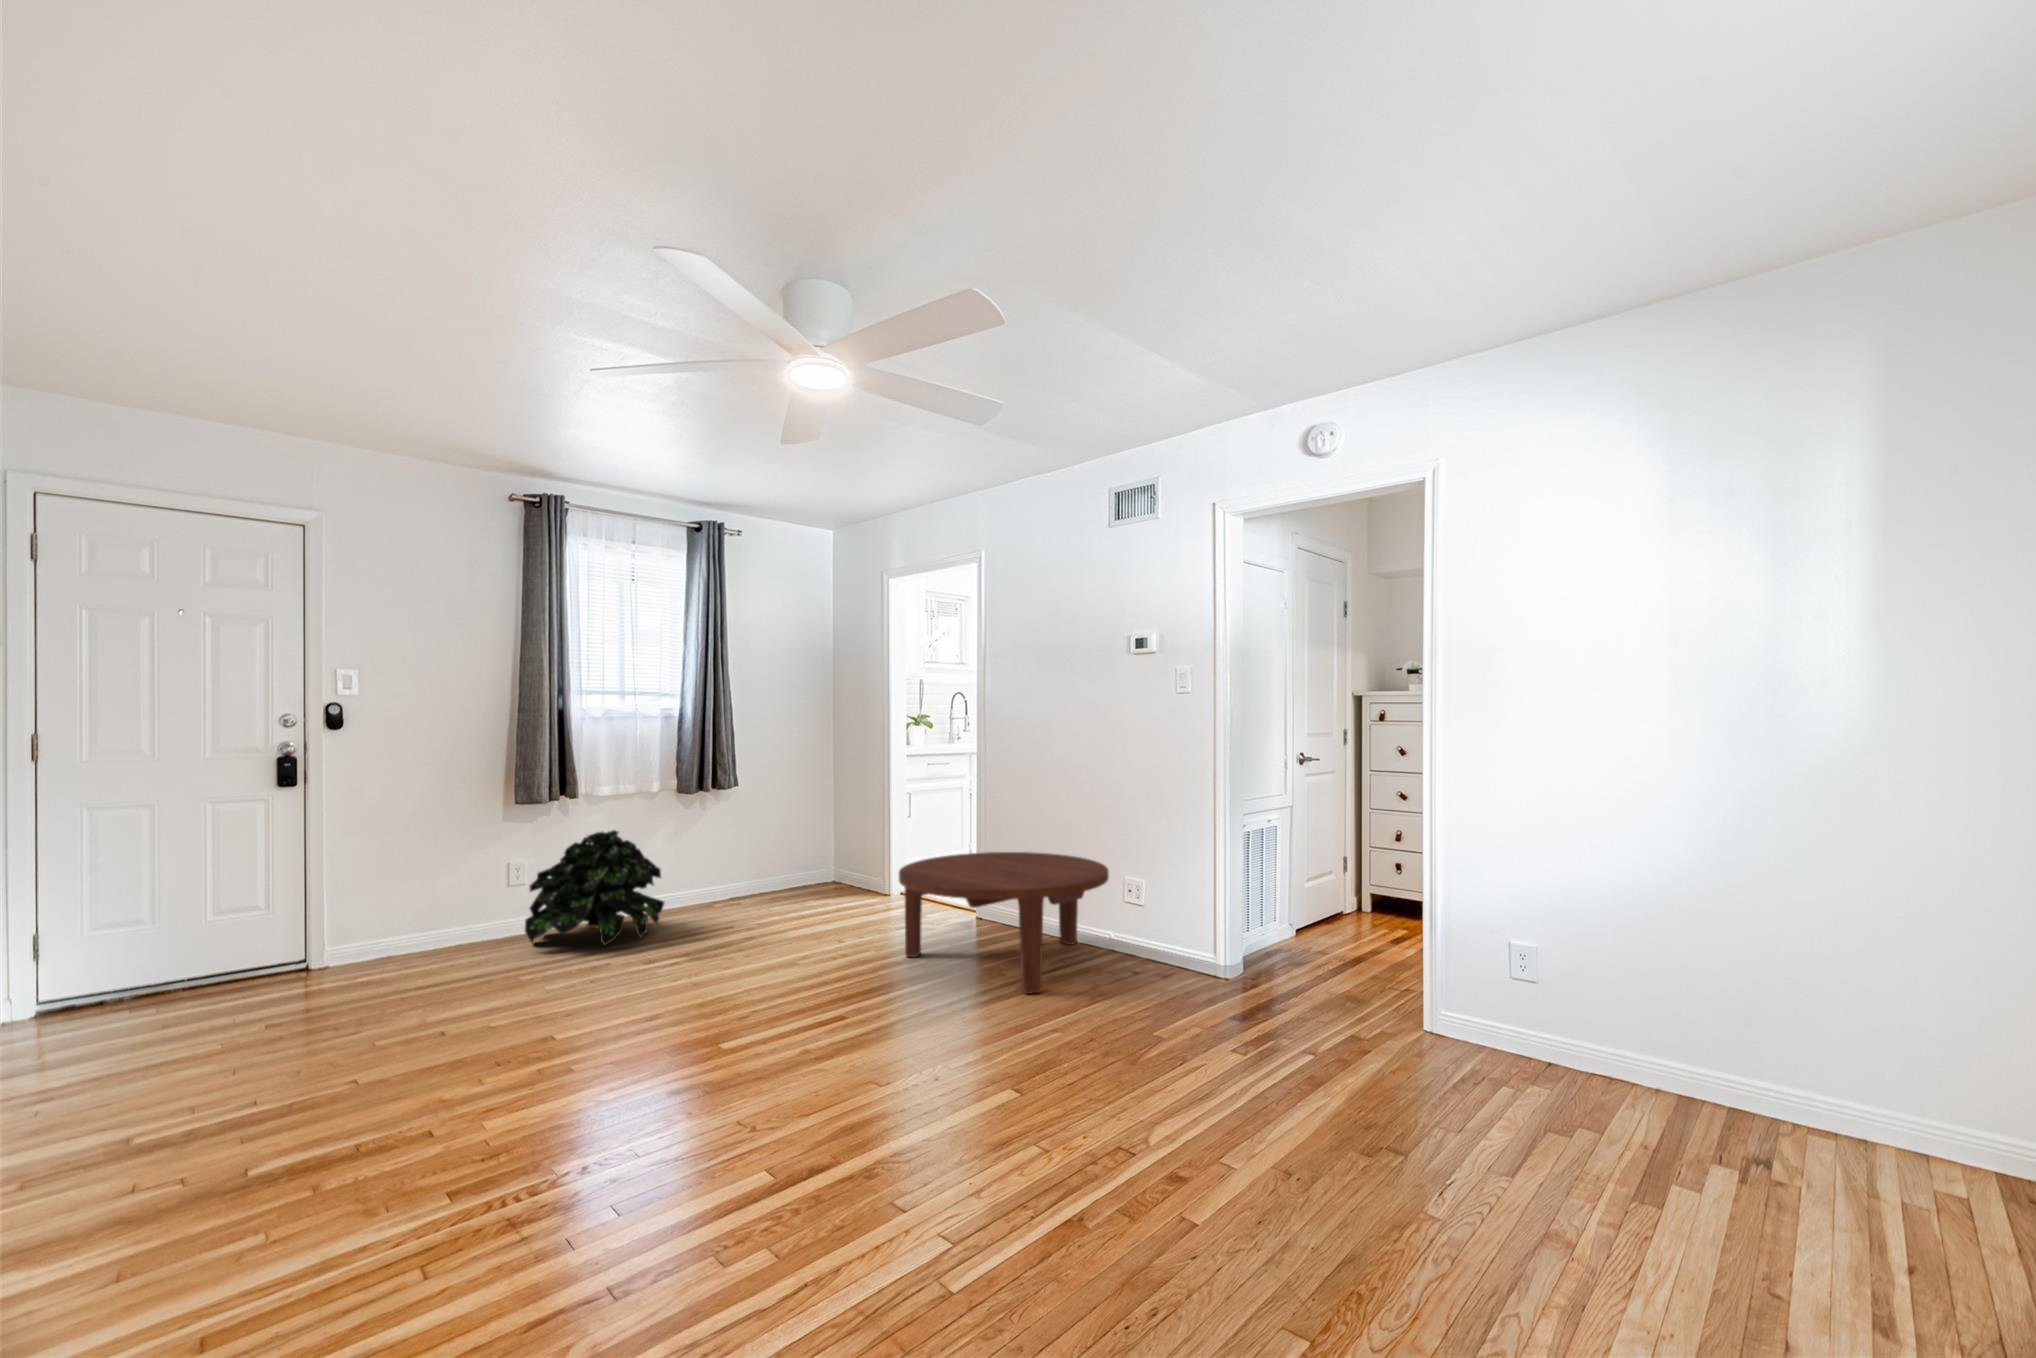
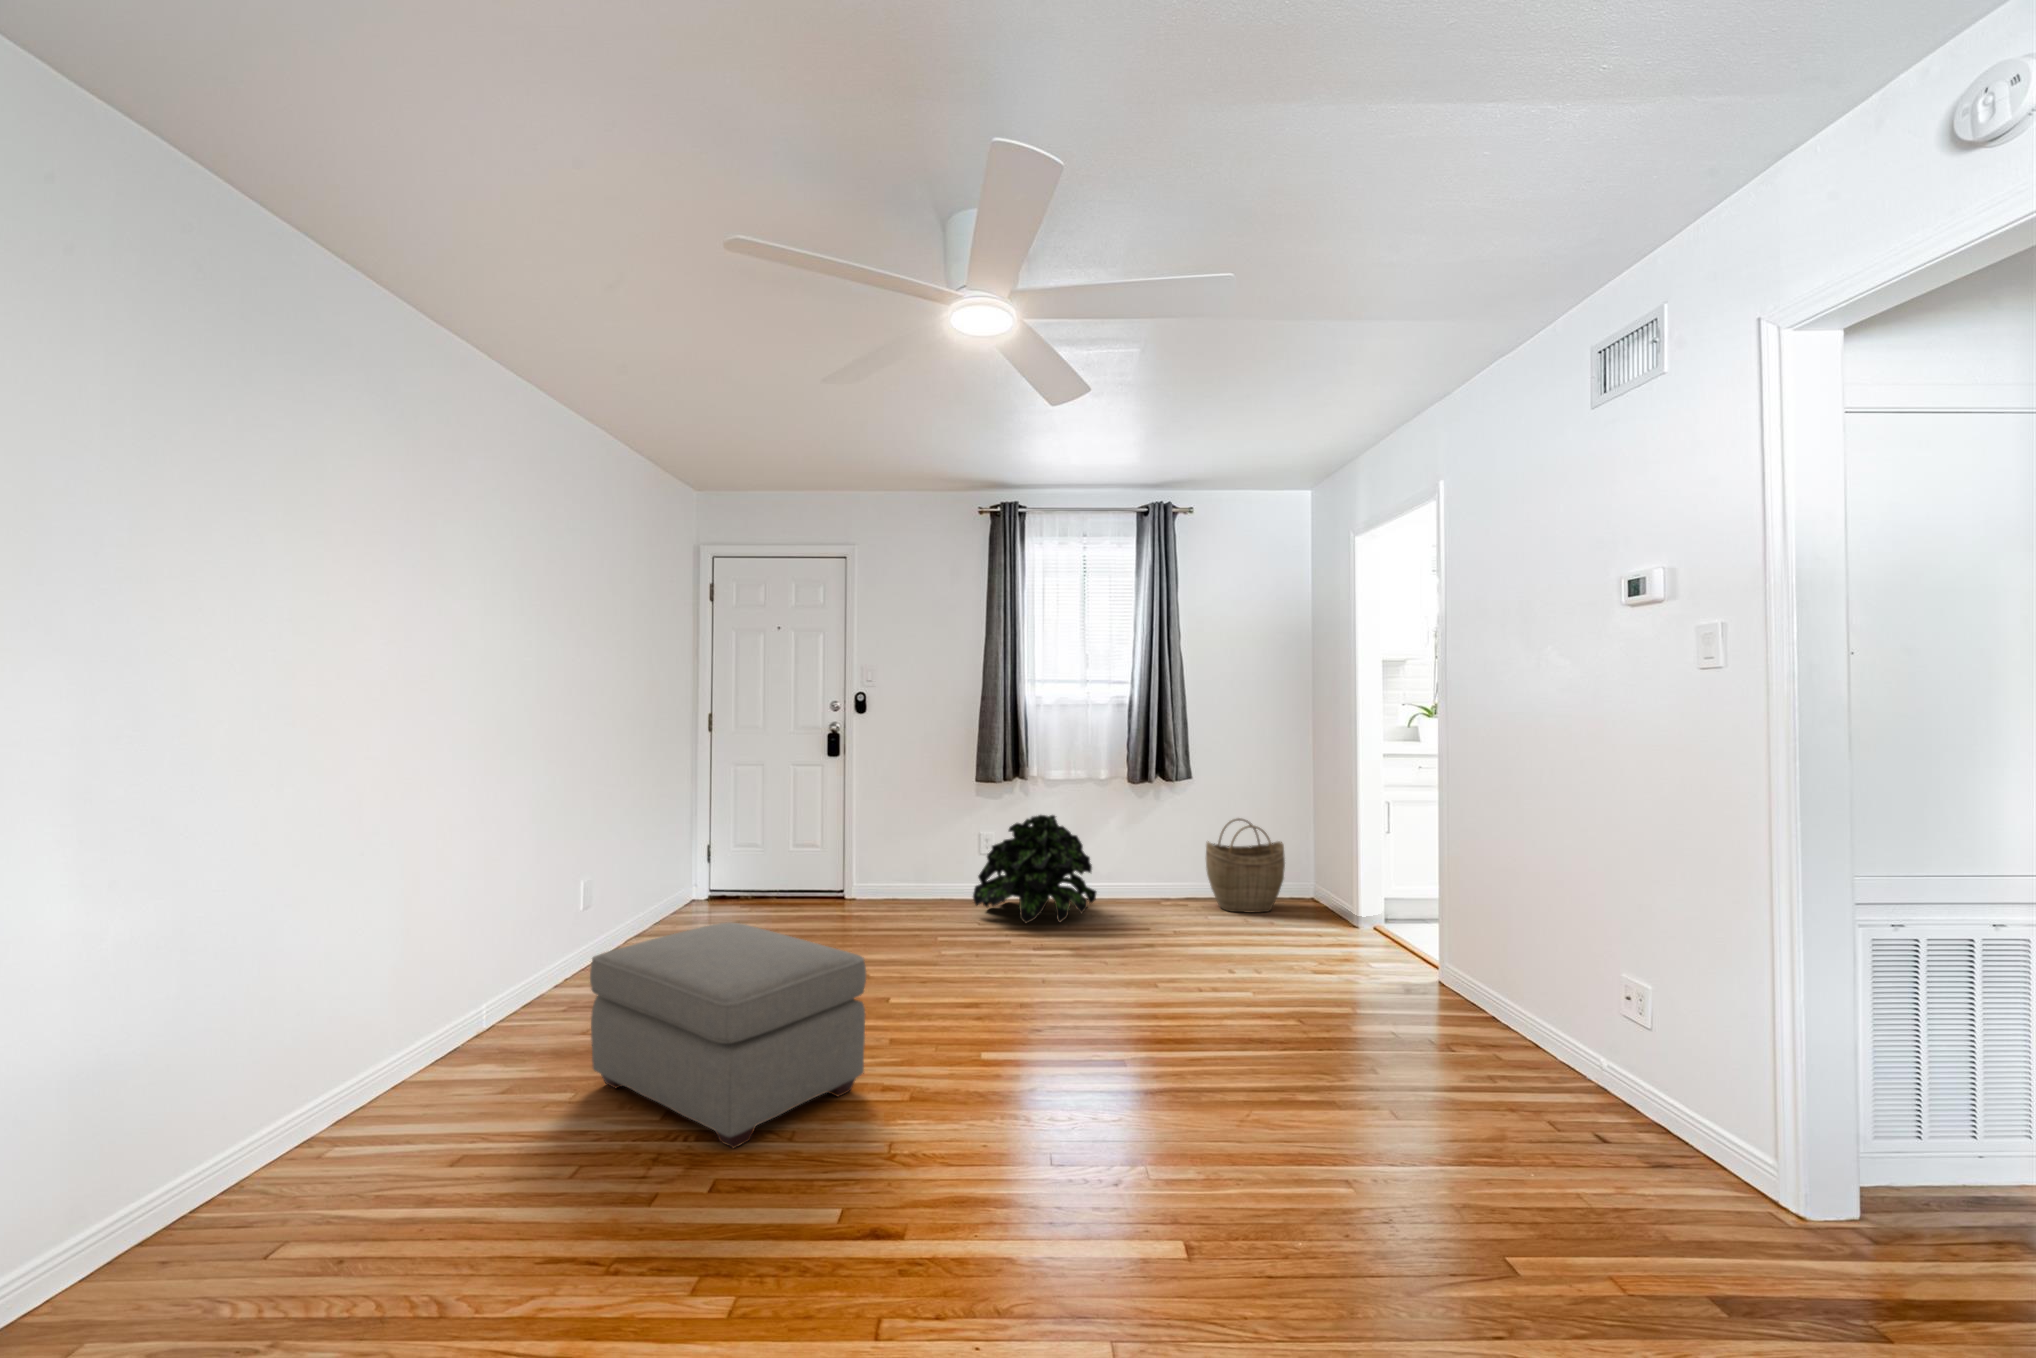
woven basket: none [750,817,822,902] -> present [1206,818,1285,913]
coffee table: present [899,852,1109,994] -> none [1245,896,1559,1116]
ottoman: none [271,965,649,1209] -> present [590,923,866,1148]

